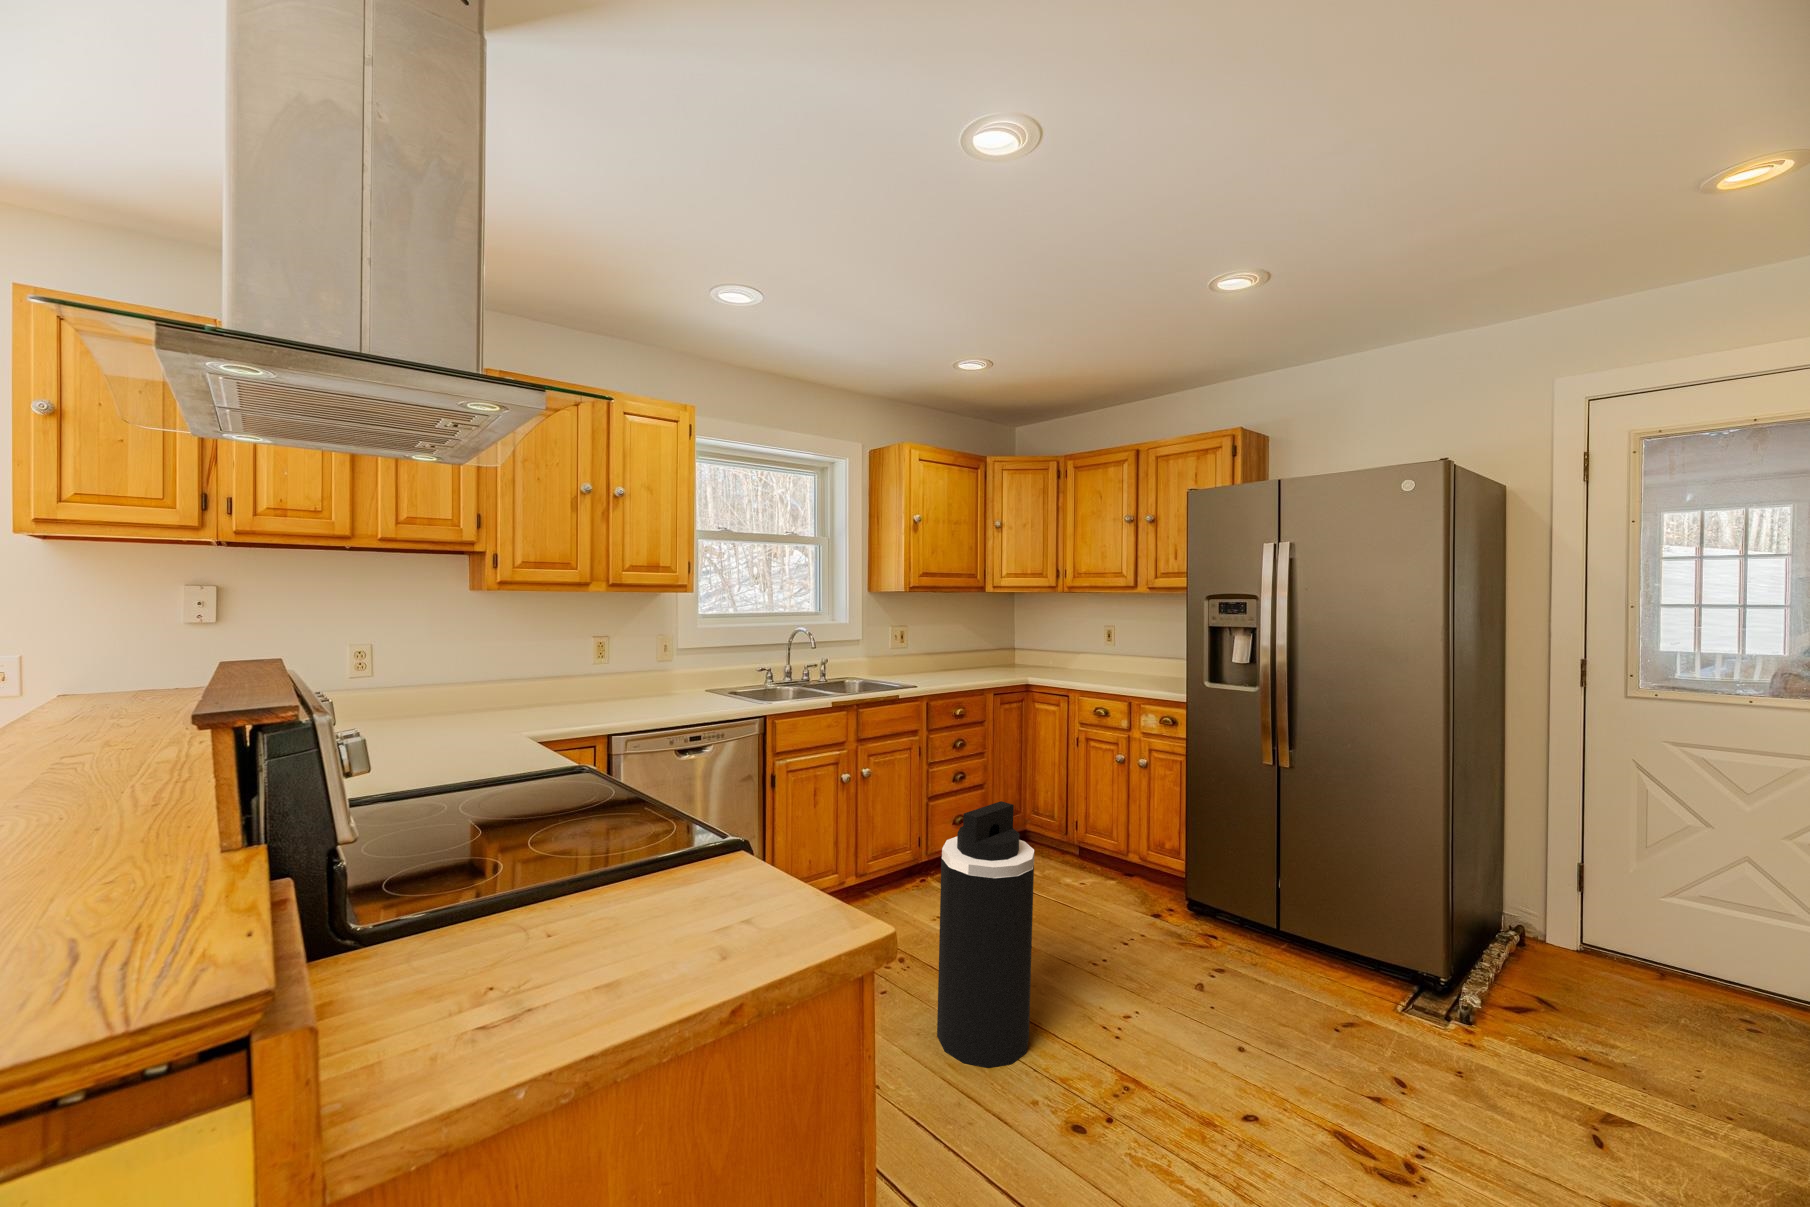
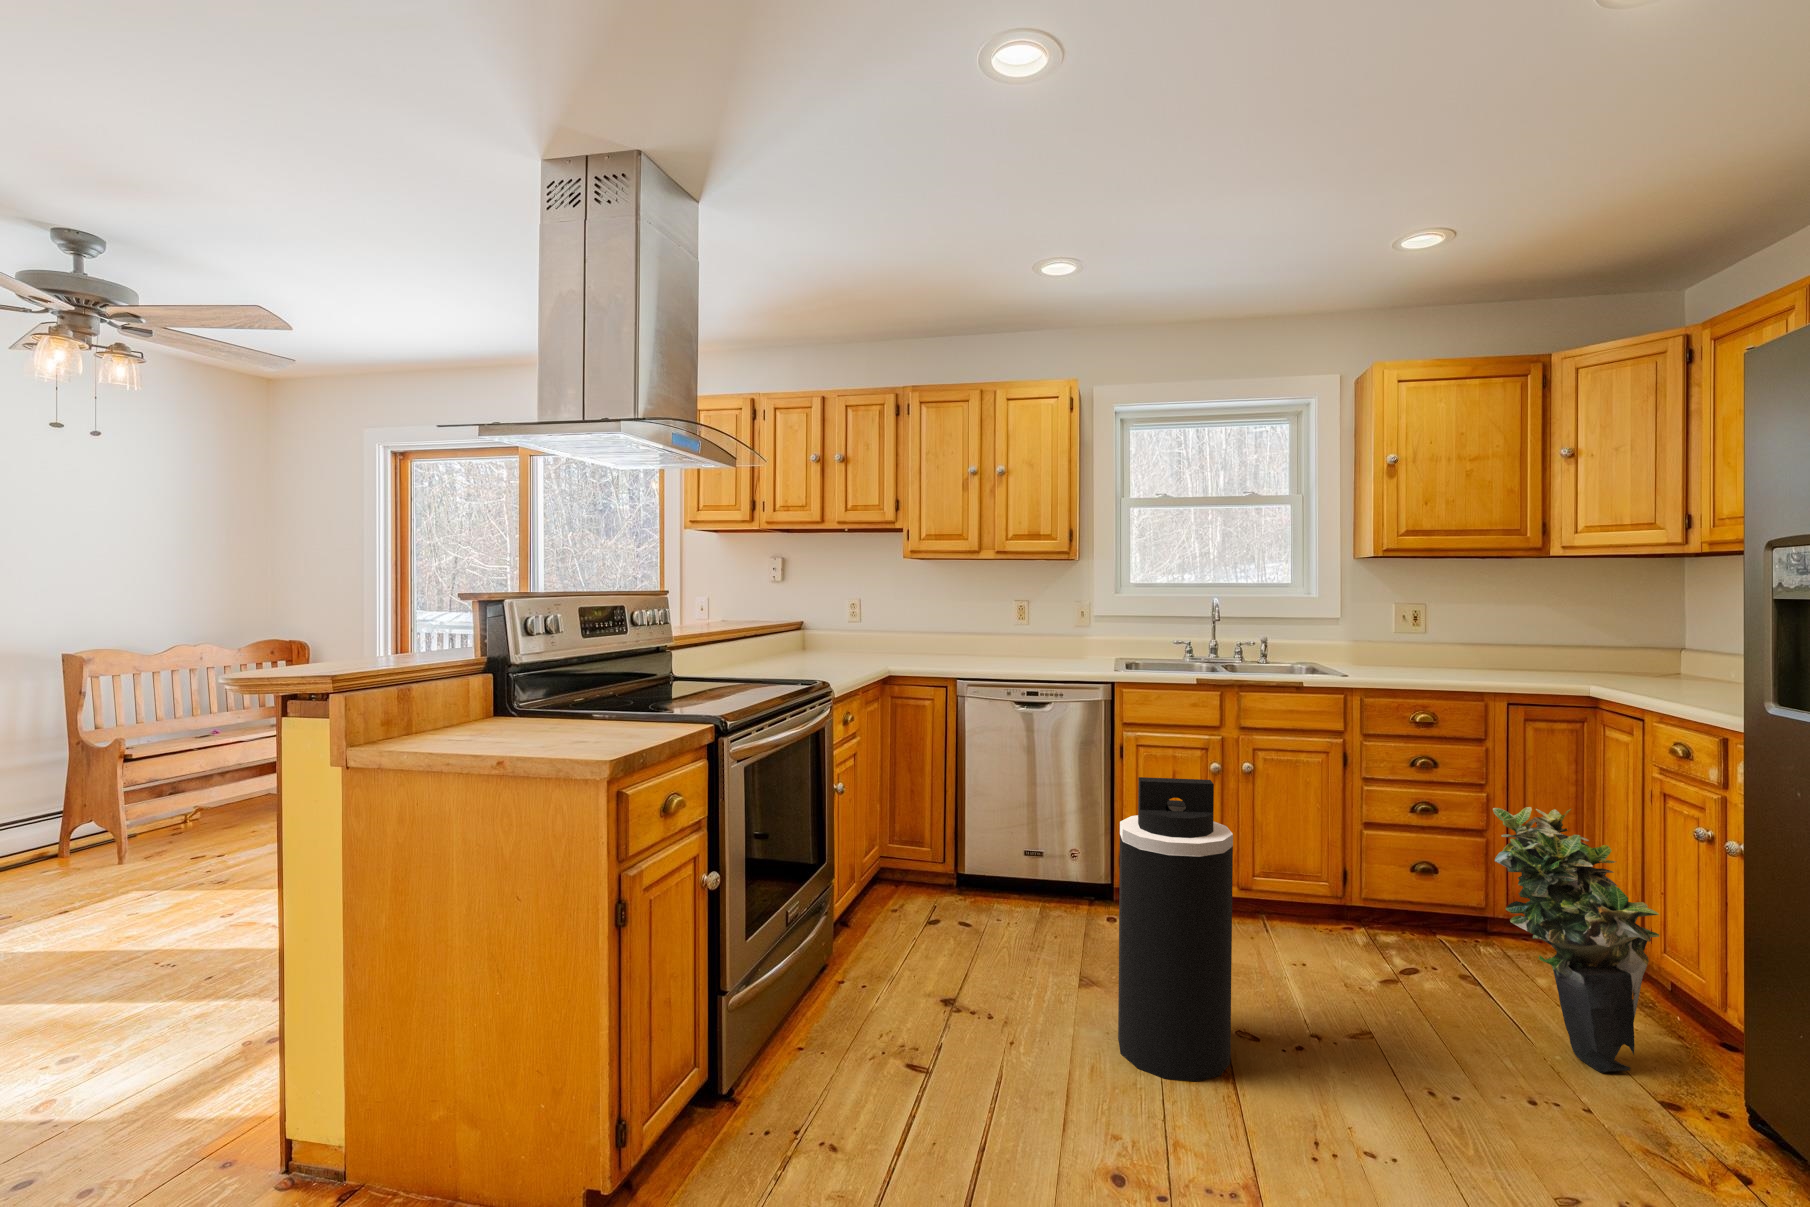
potted plant: none [1057,763,1149,922] -> present [1493,807,1659,1073]

